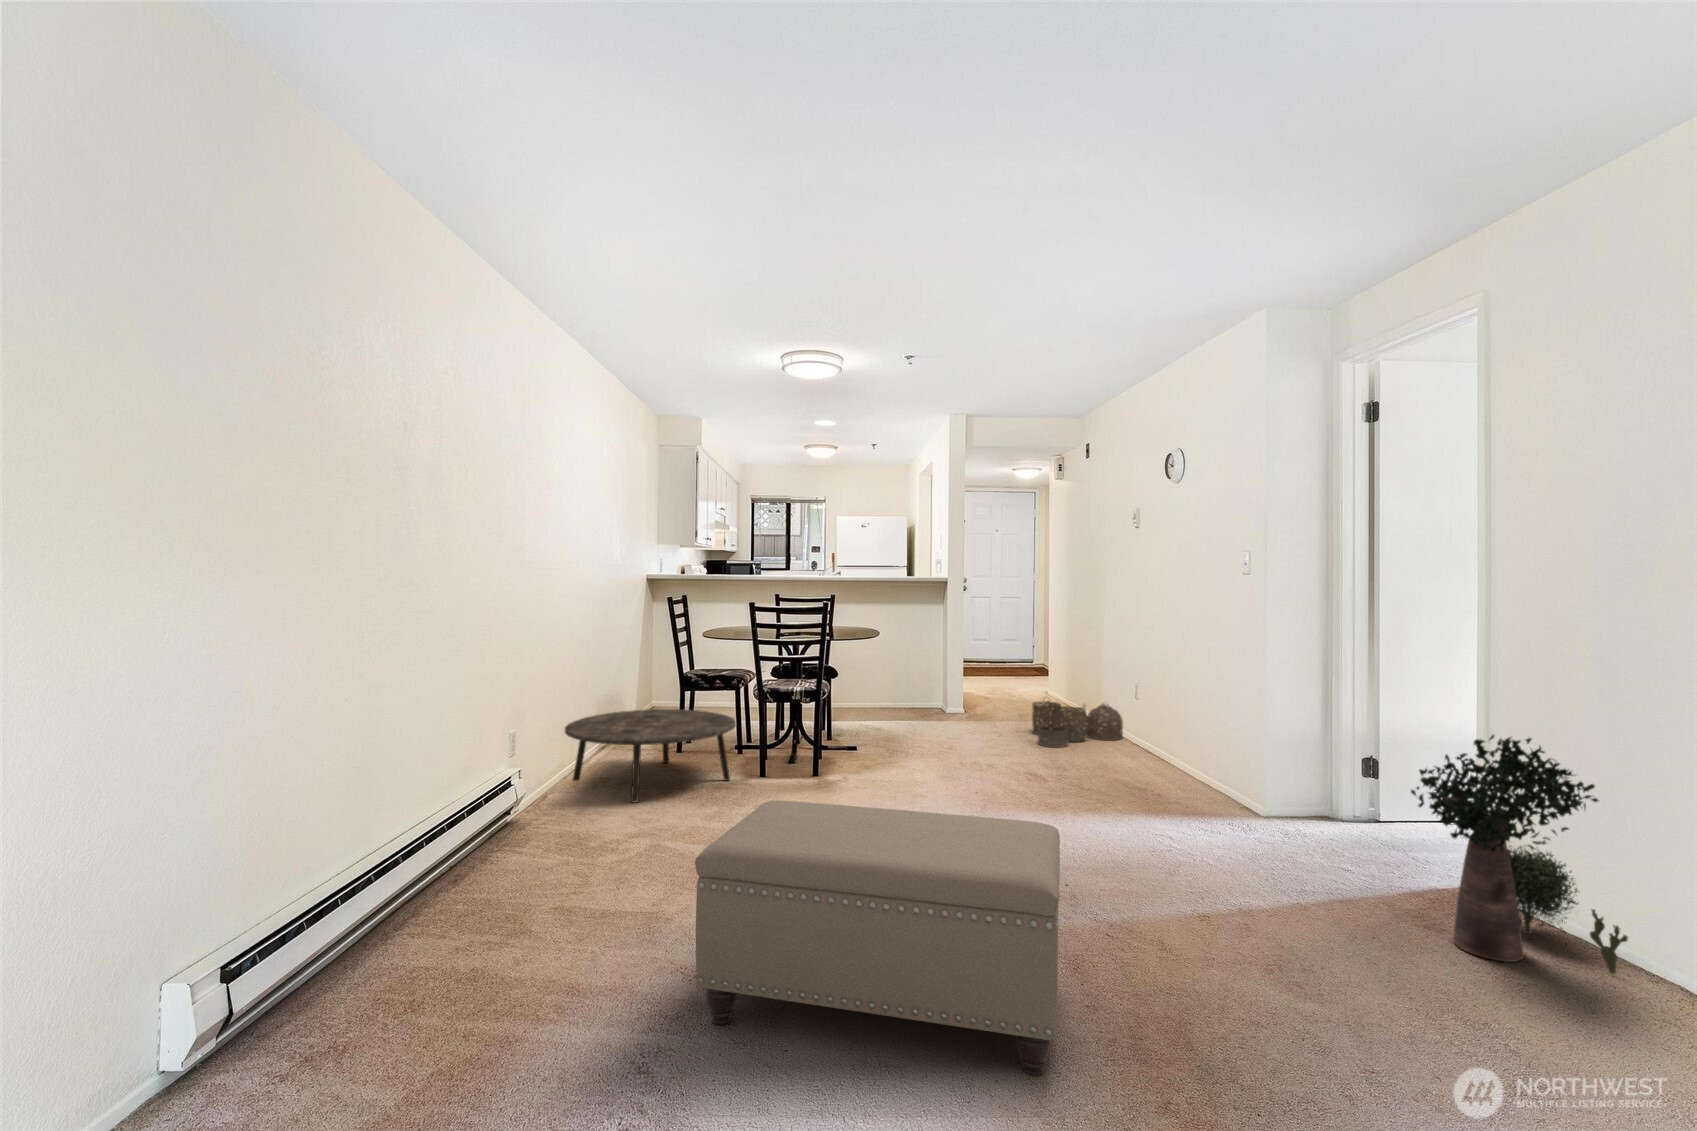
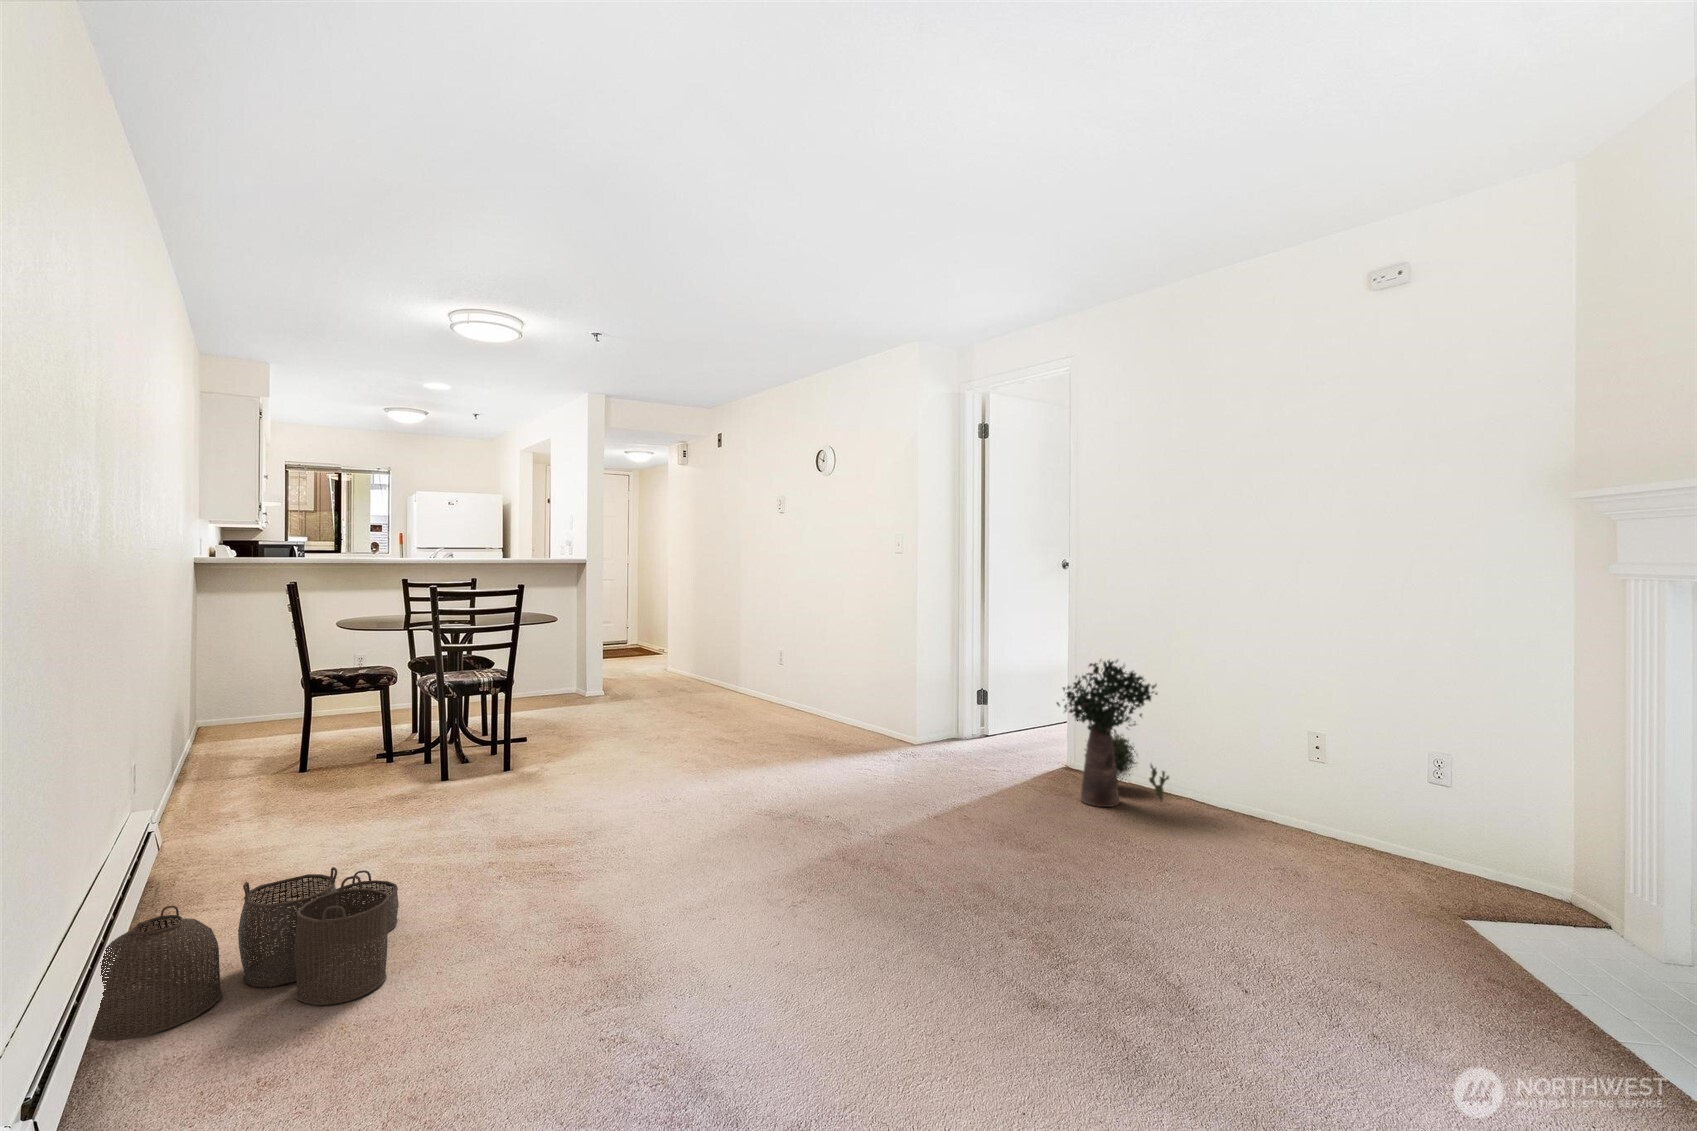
woven basket: present [1032,701,1123,747] -> present [90,867,399,1041]
coffee table: present [565,709,736,803] -> none [173,715,420,830]
ottoman: present [695,800,1060,1076] -> none [621,755,953,991]

